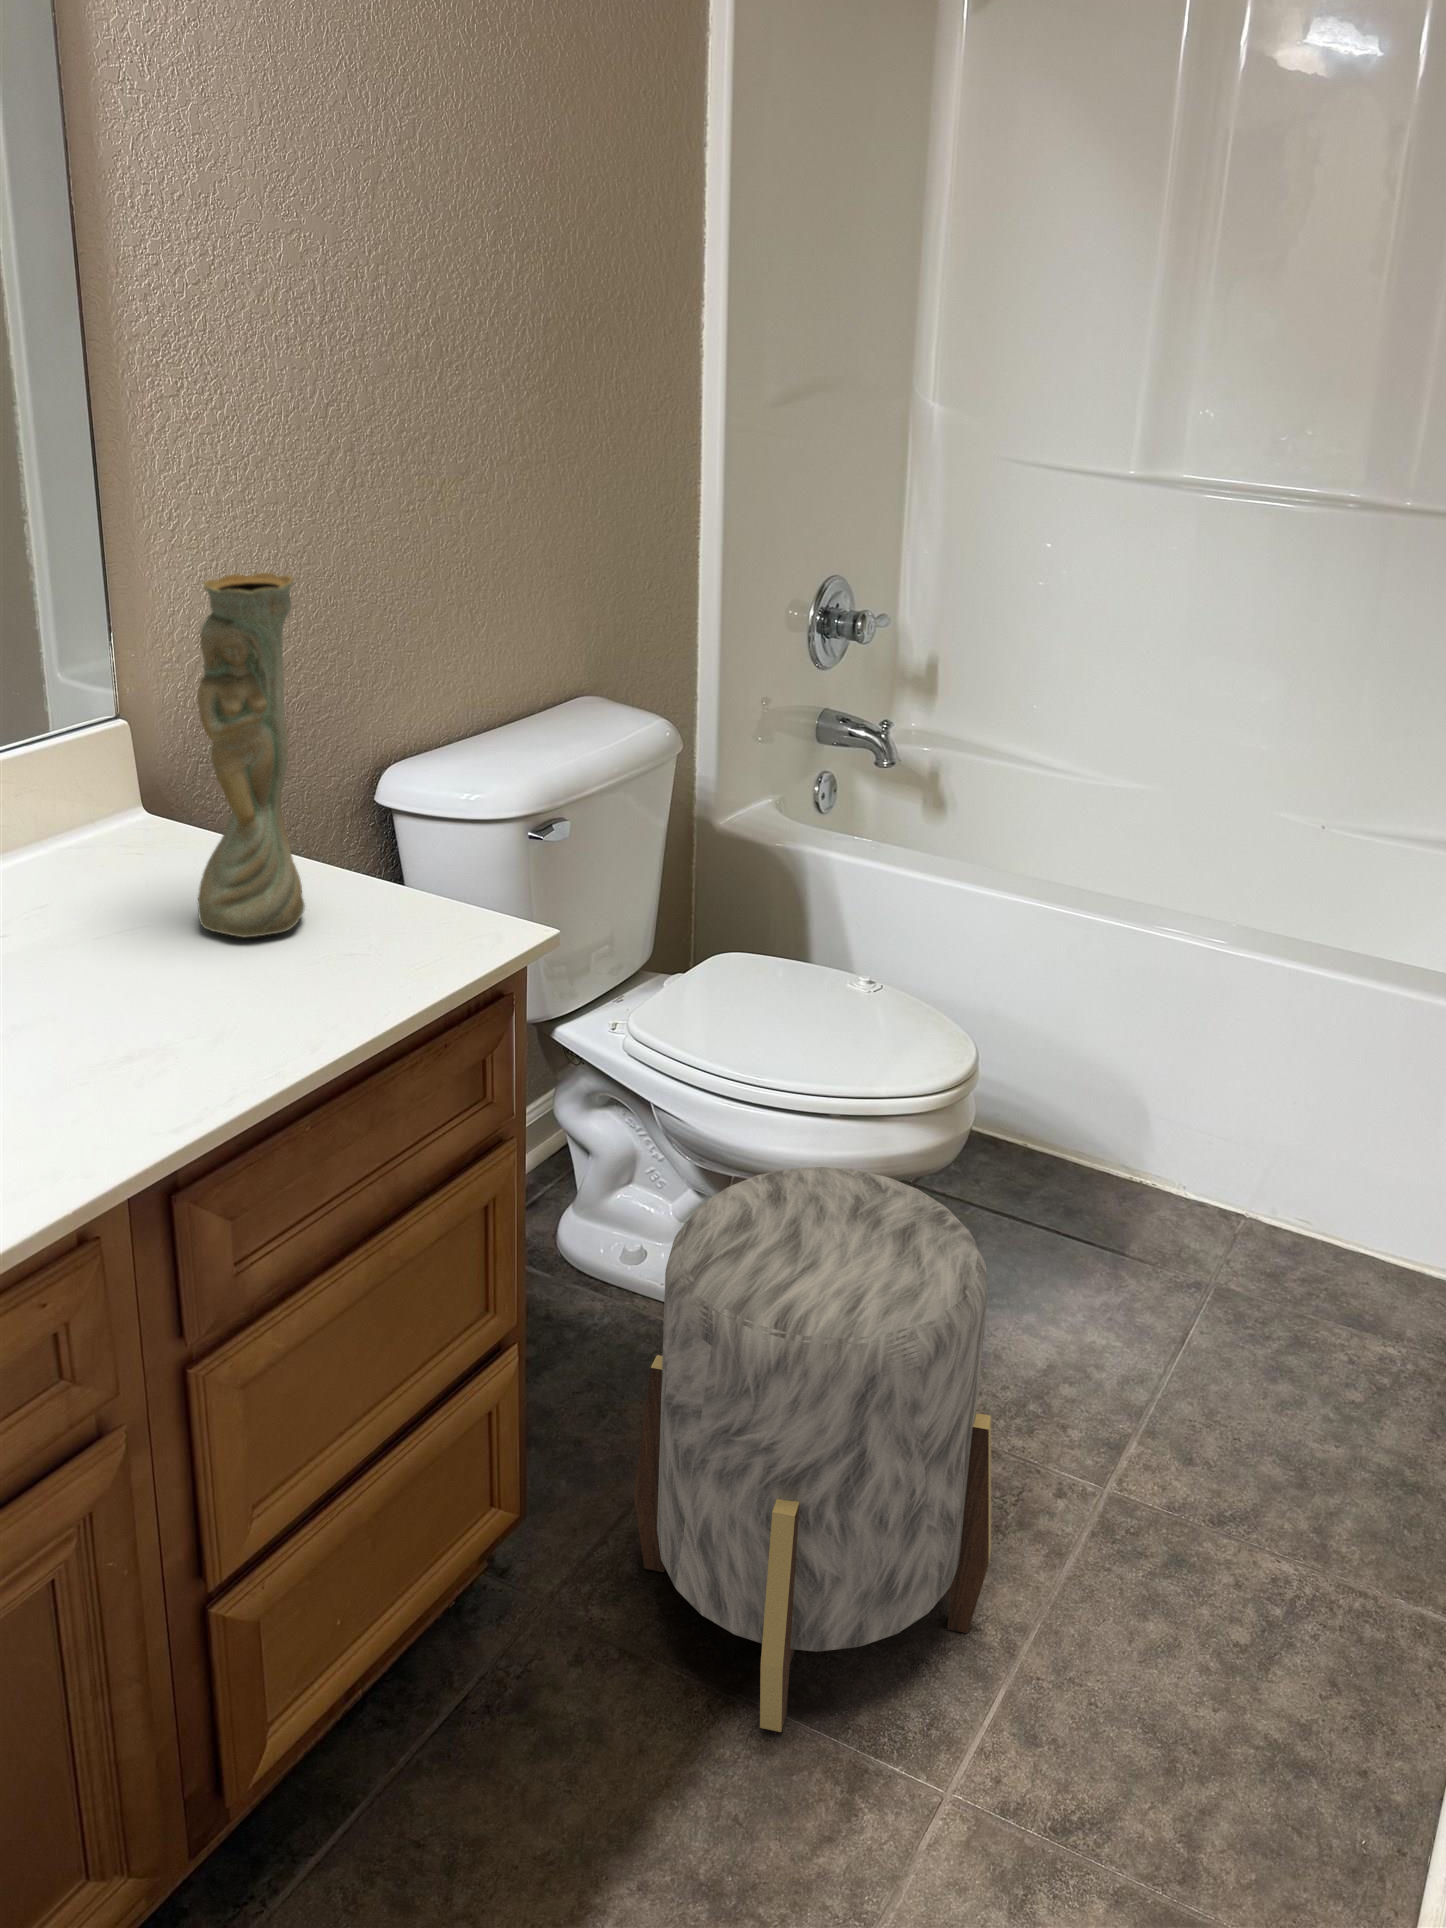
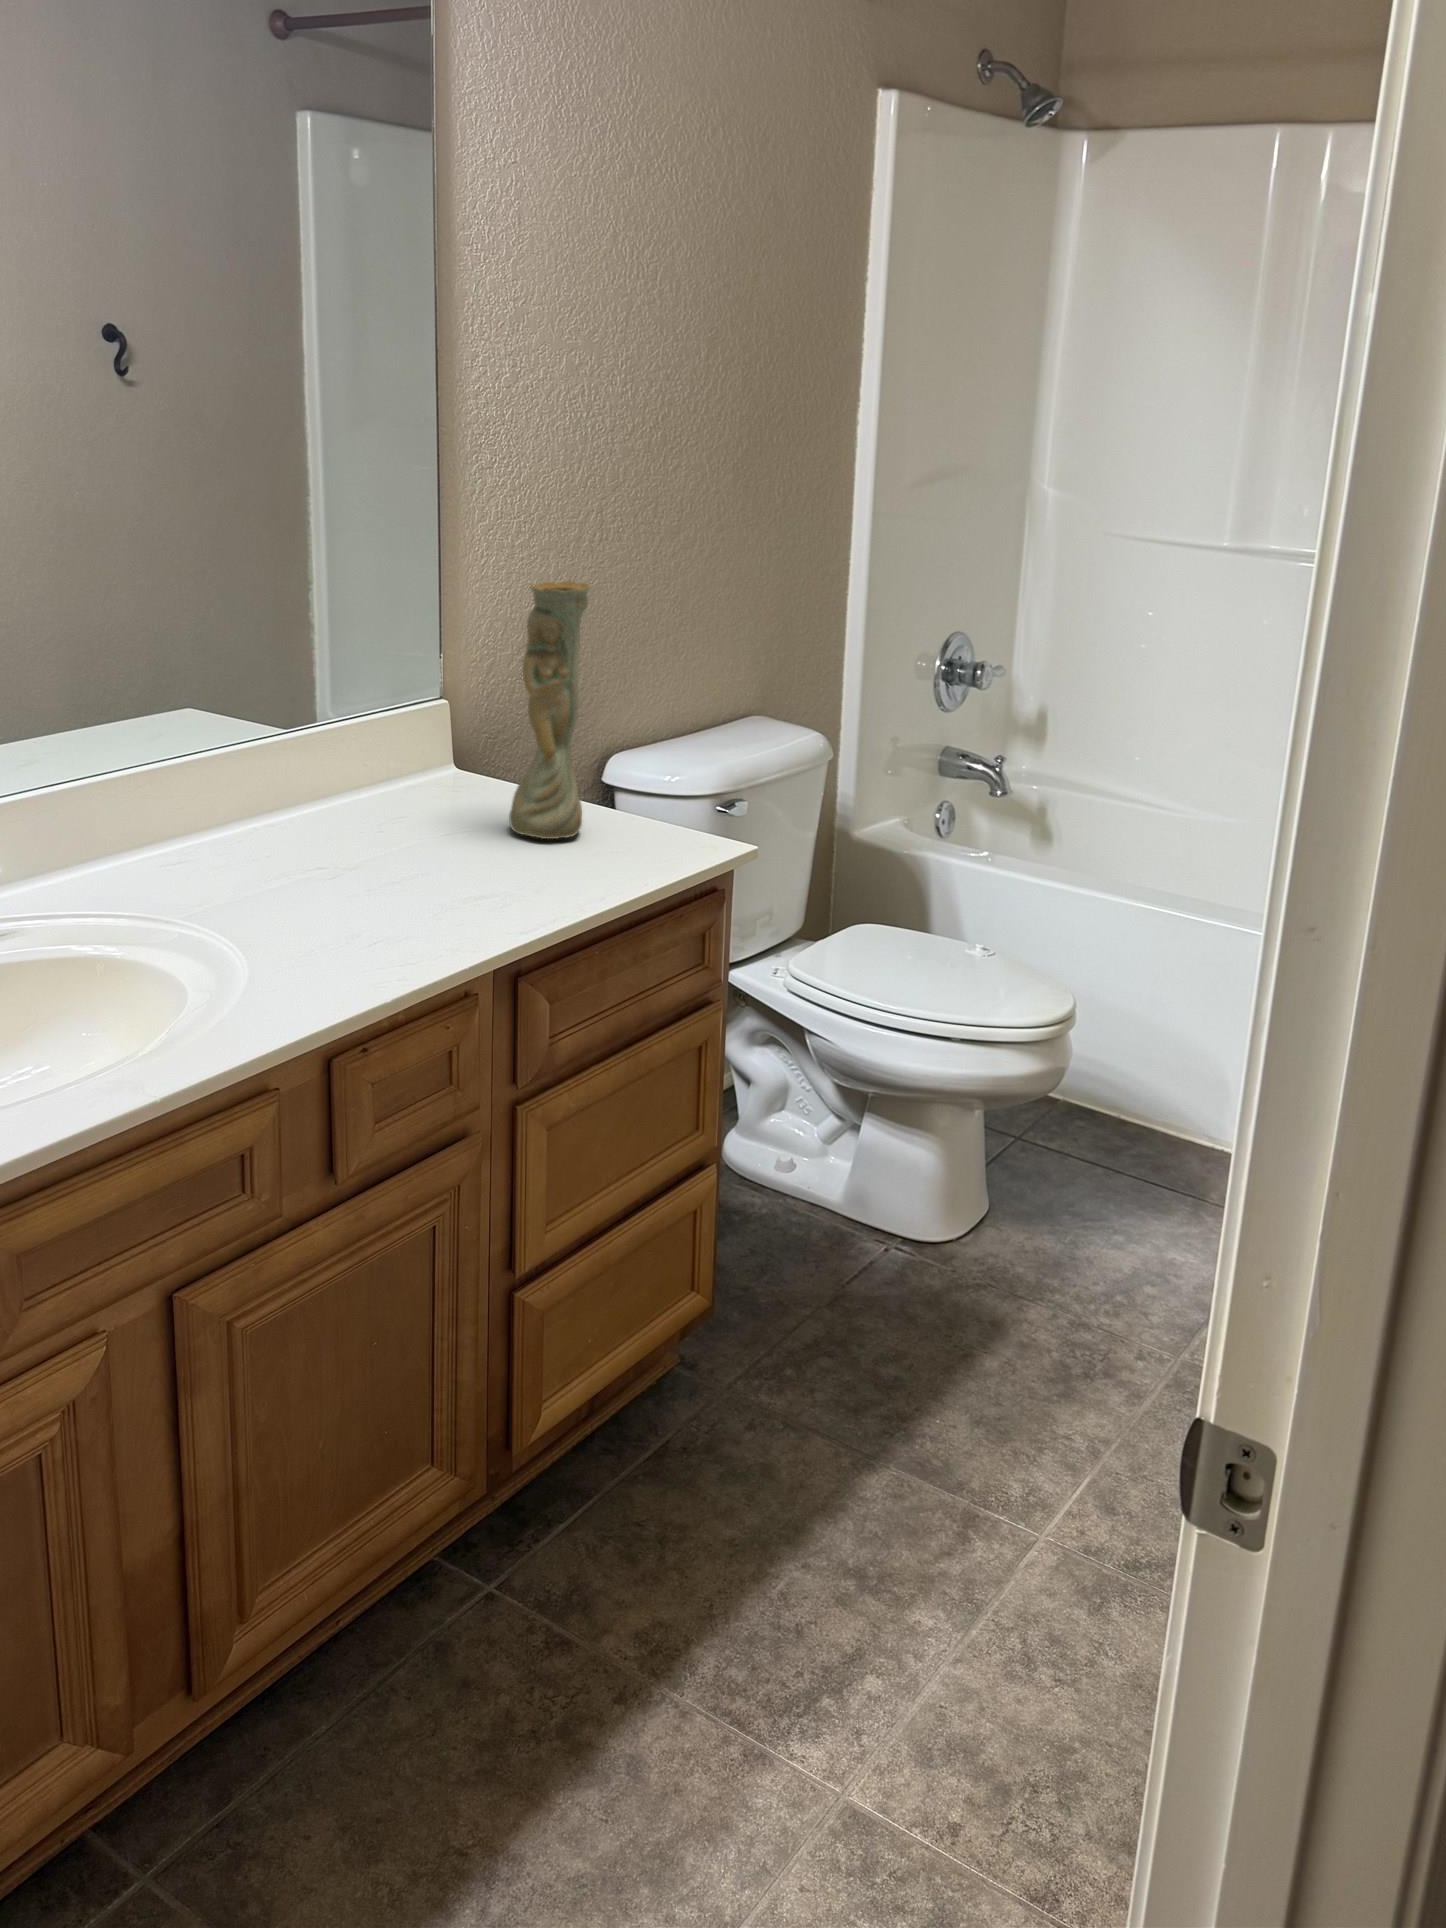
stool: present [634,1167,991,1732] -> none [793,1059,1077,1482]

